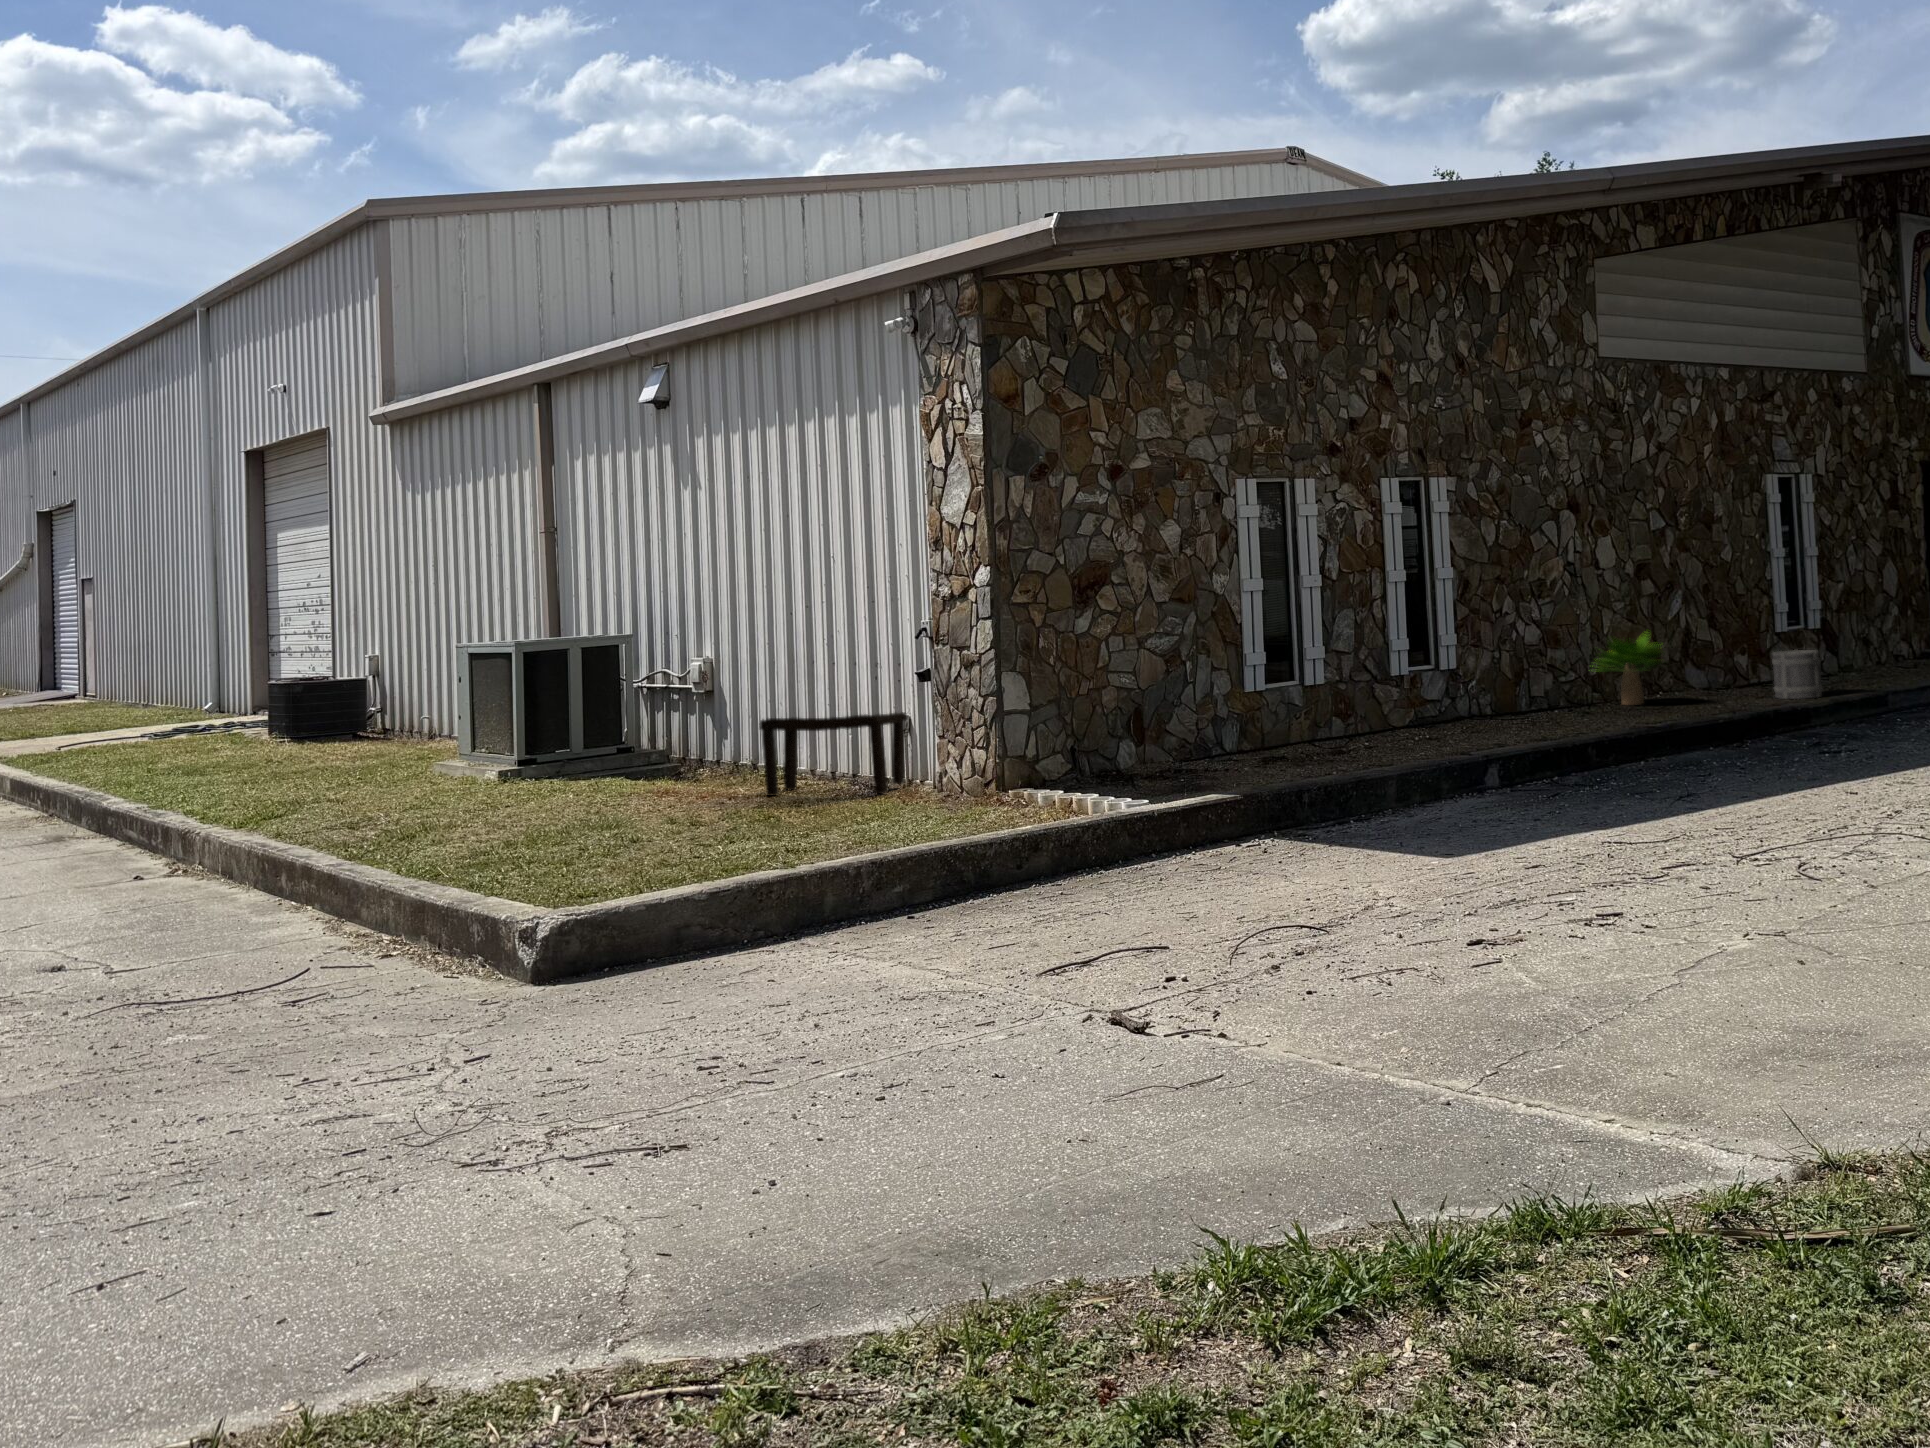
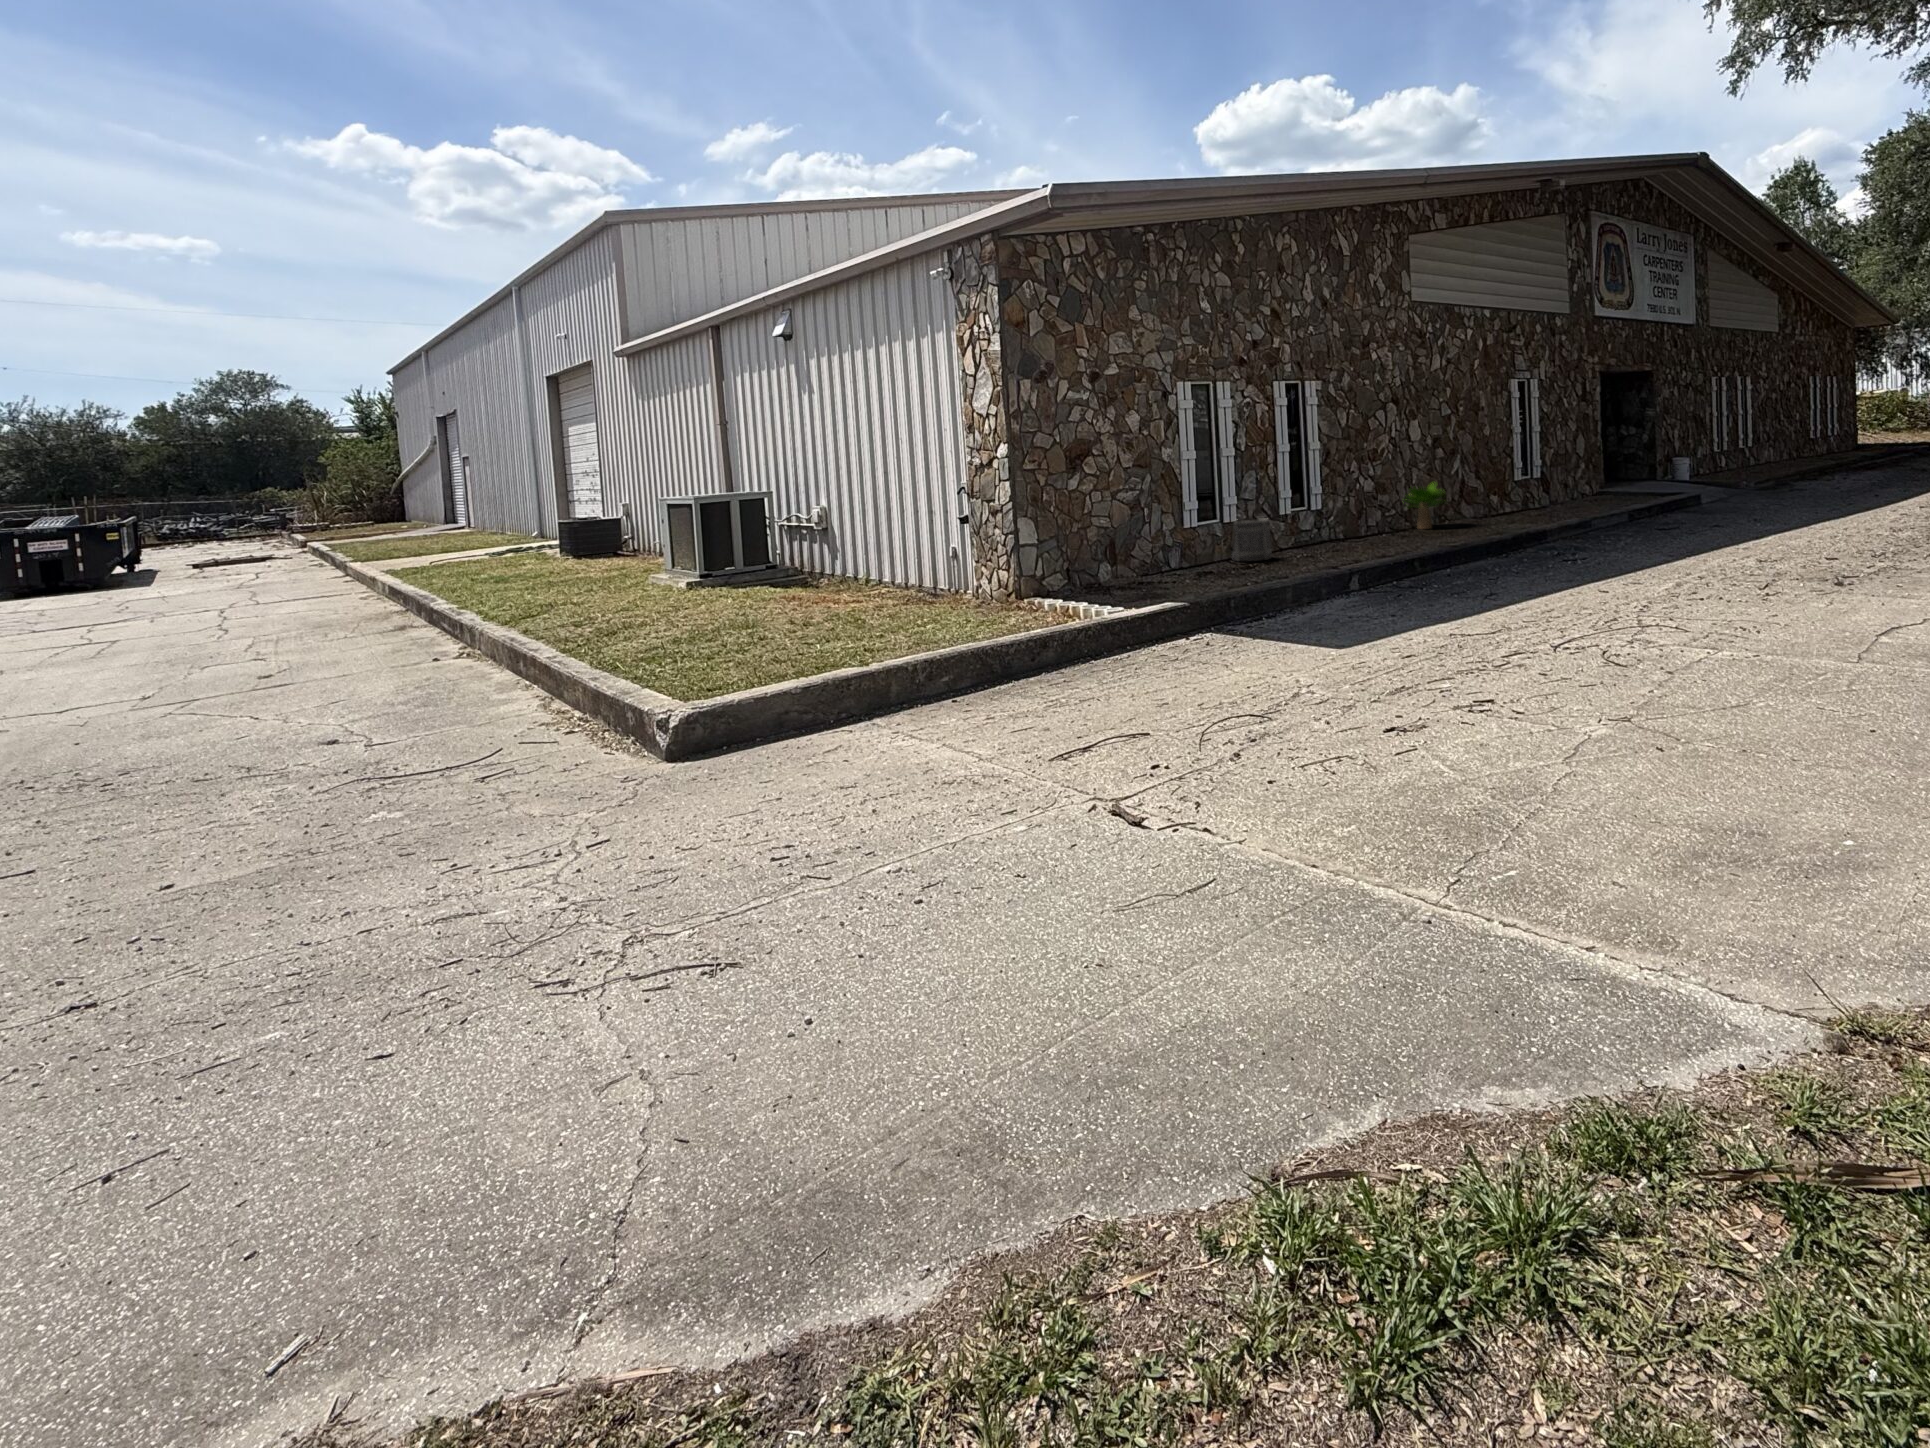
bucket: present [1772,650,1822,699] -> present [1233,518,1272,561]
bench: present [759,712,907,796] -> none [854,543,955,601]

